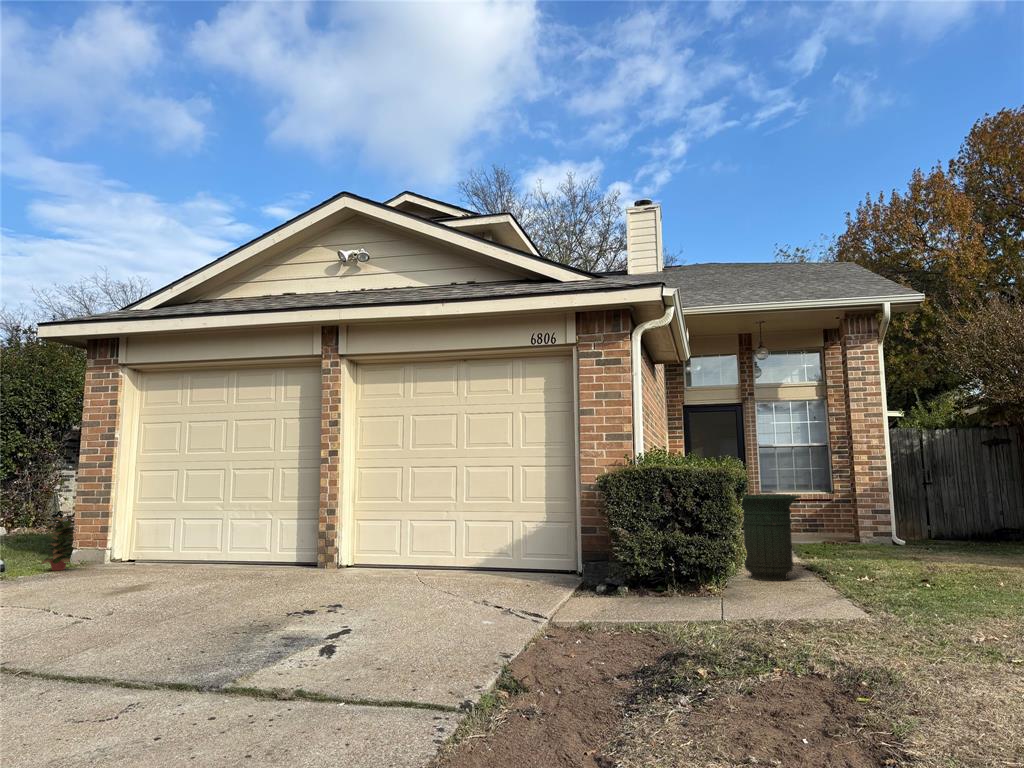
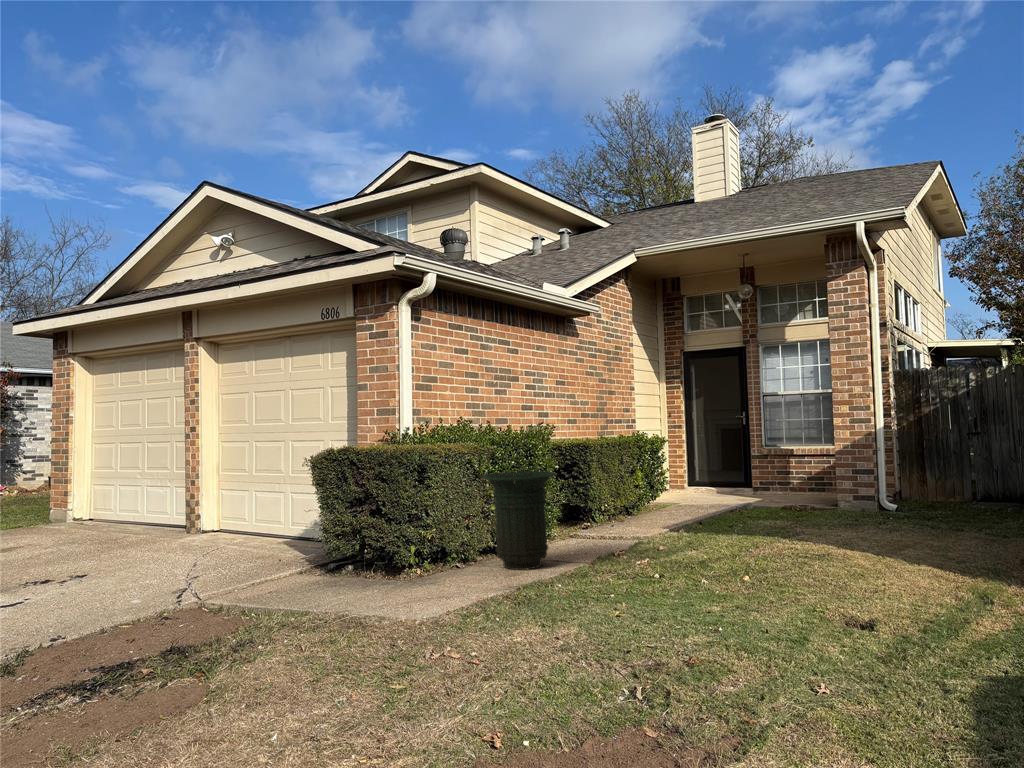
decorative plant: present [42,517,76,571] -> none [16,486,53,530]

